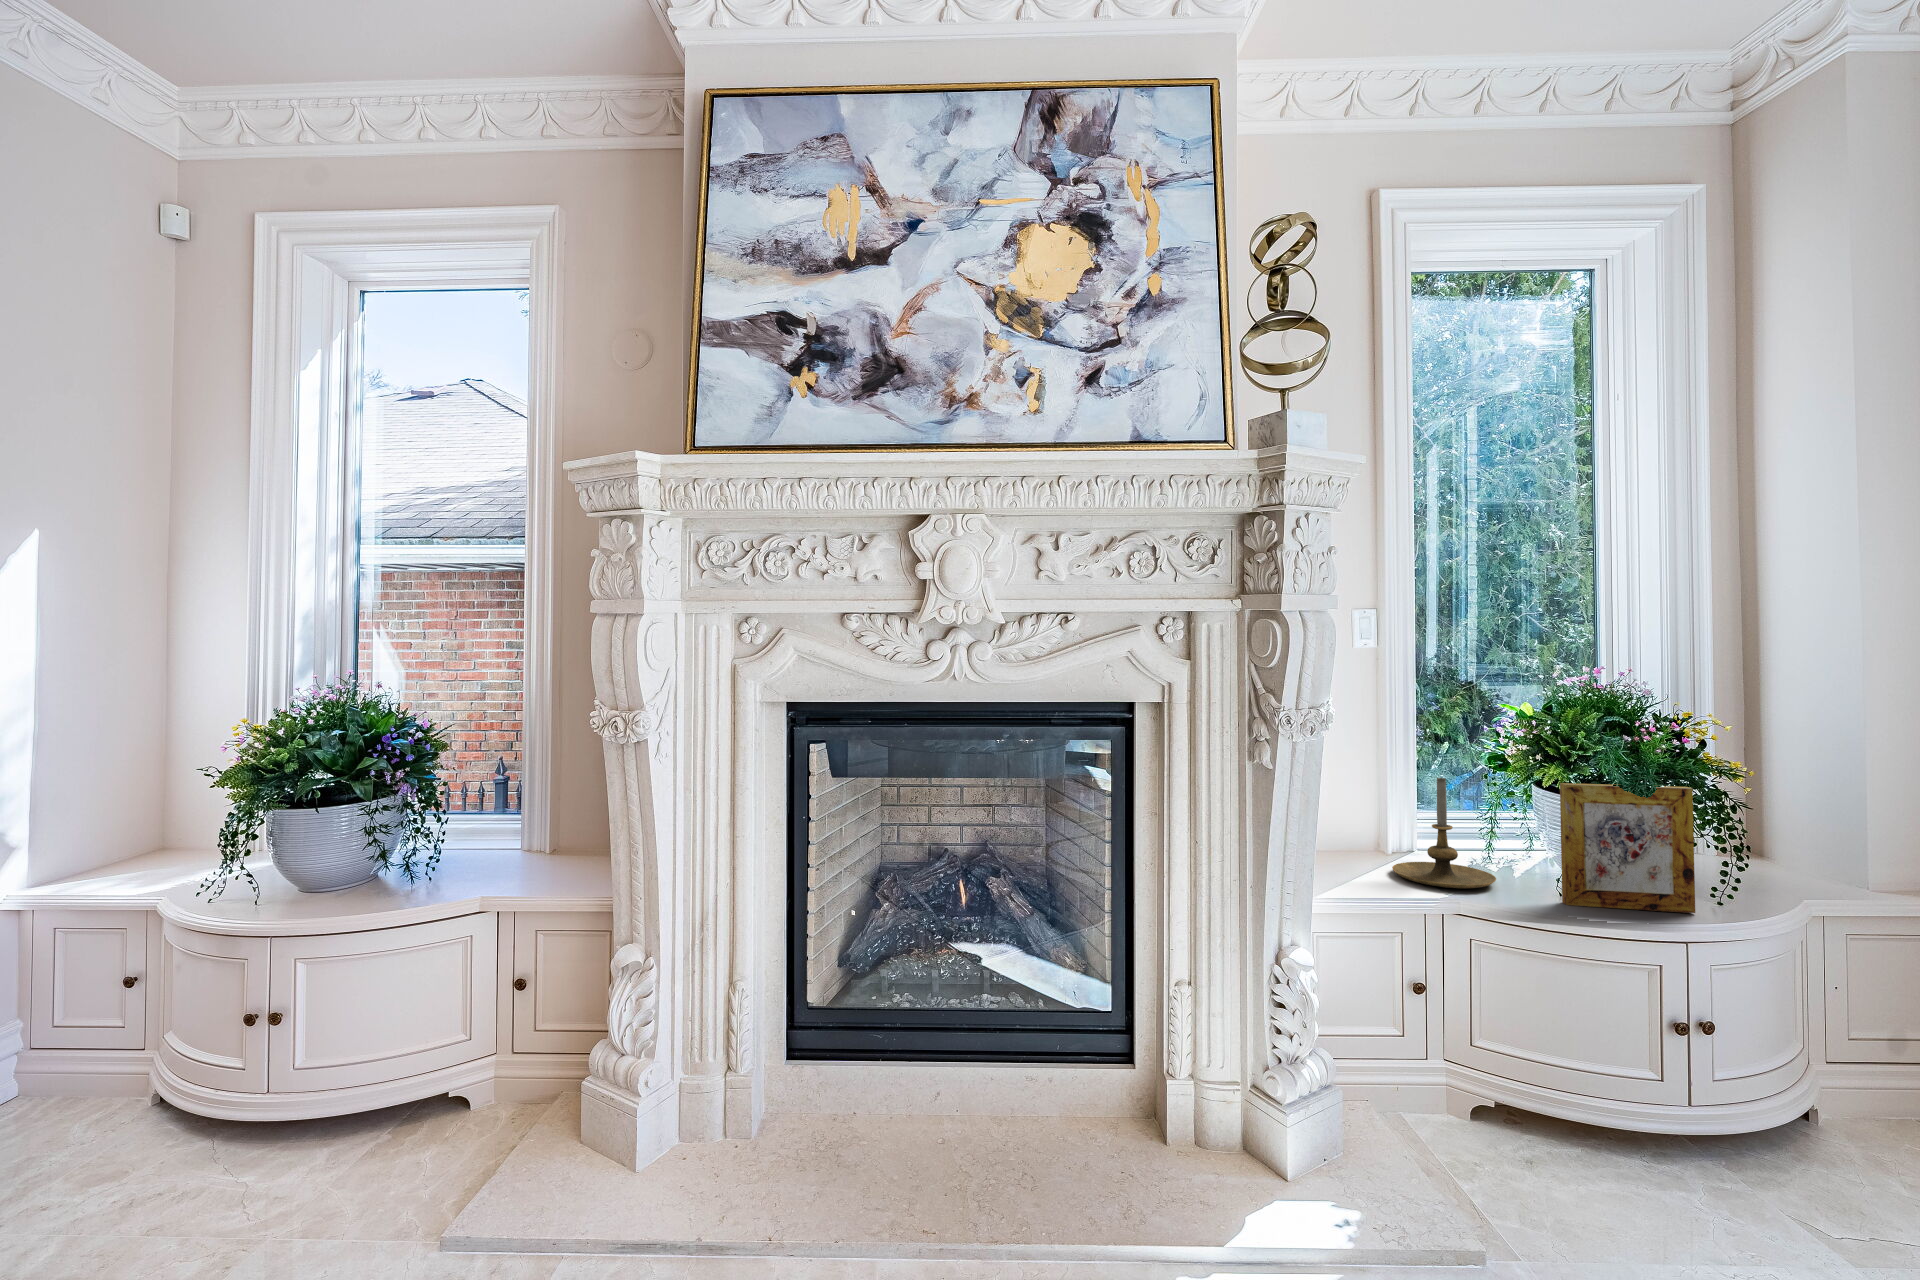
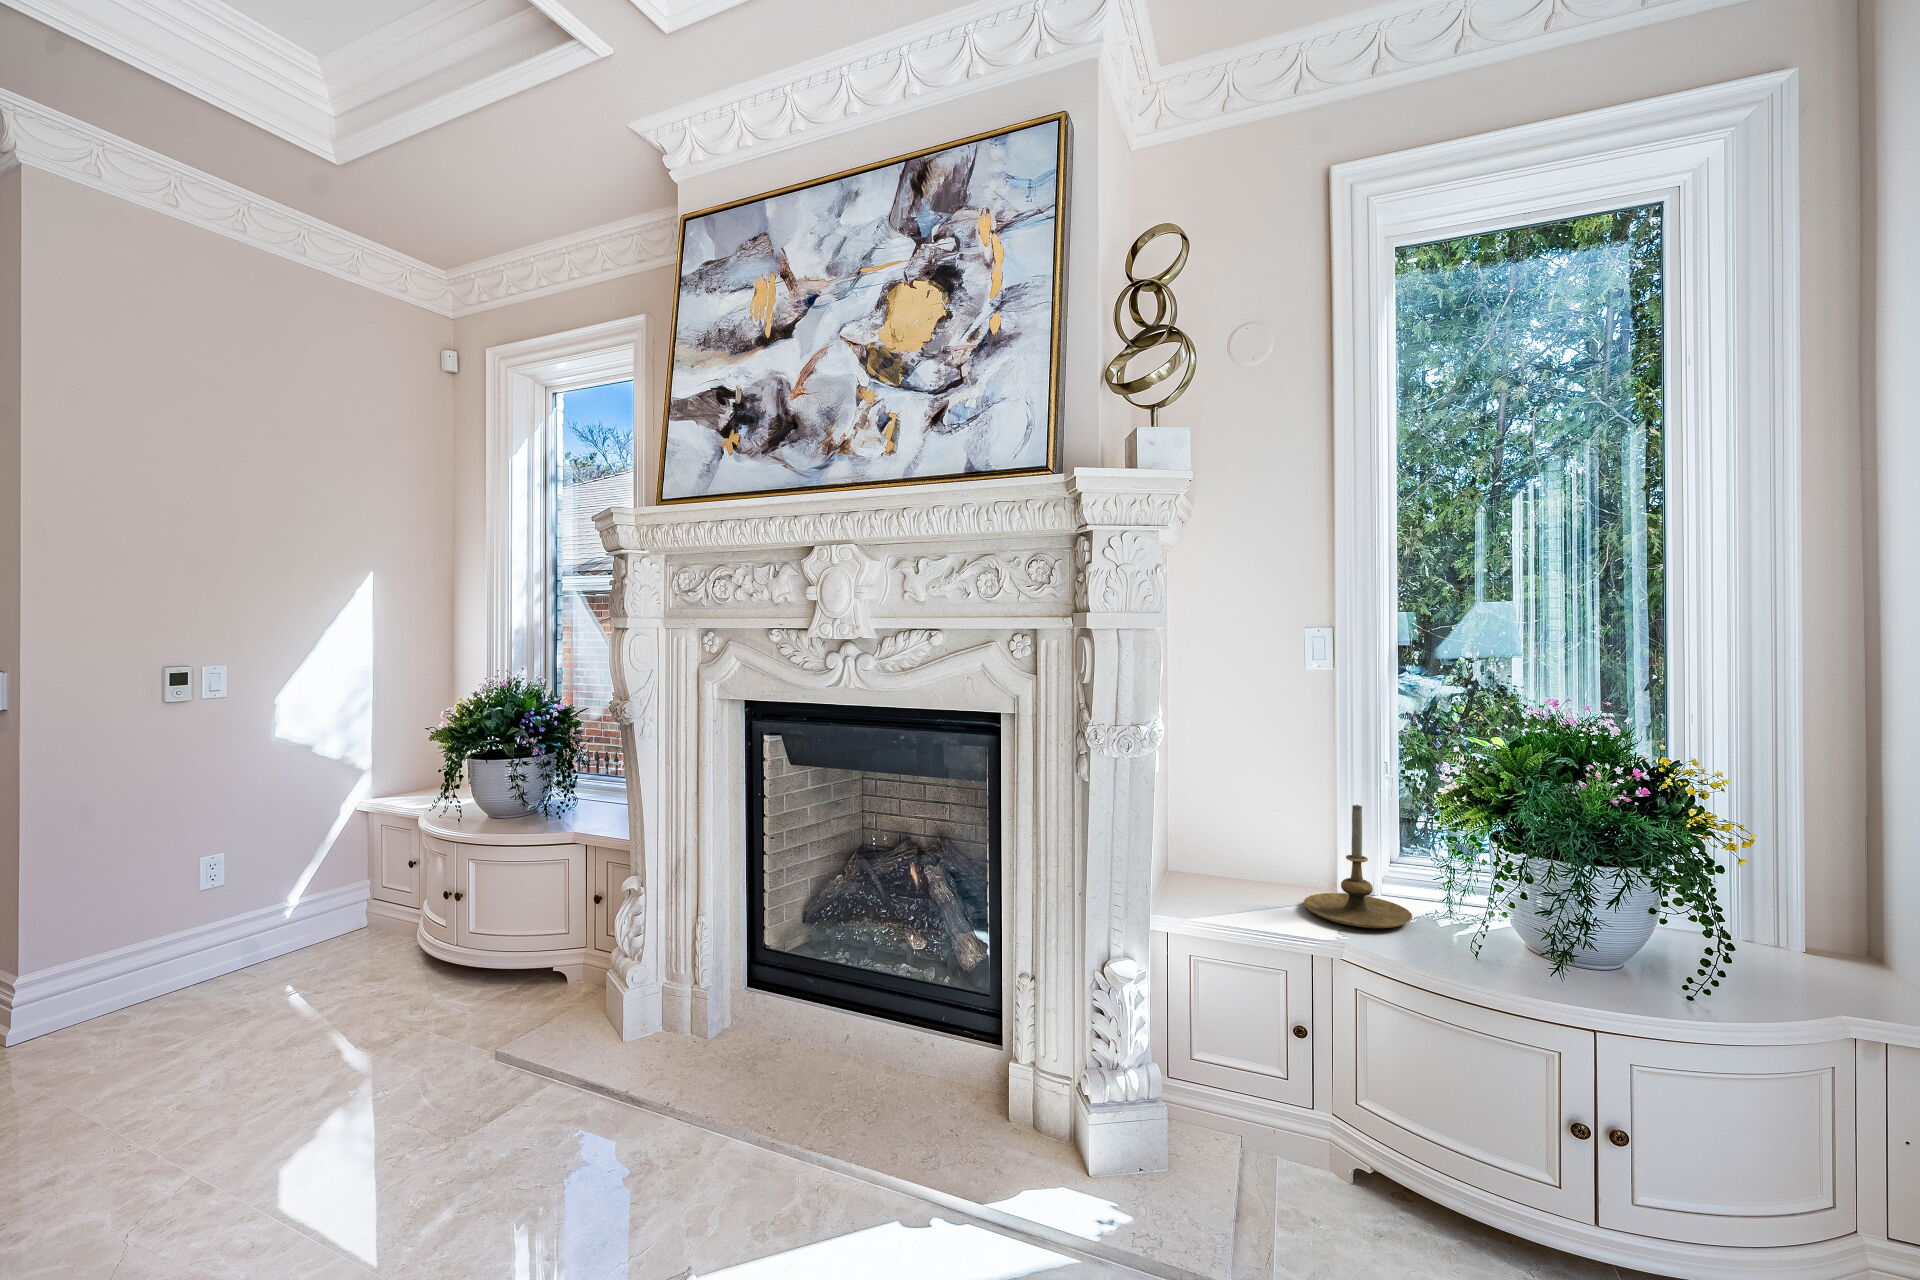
picture frame: present [1560,783,1695,913] -> none [1454,822,1612,994]

